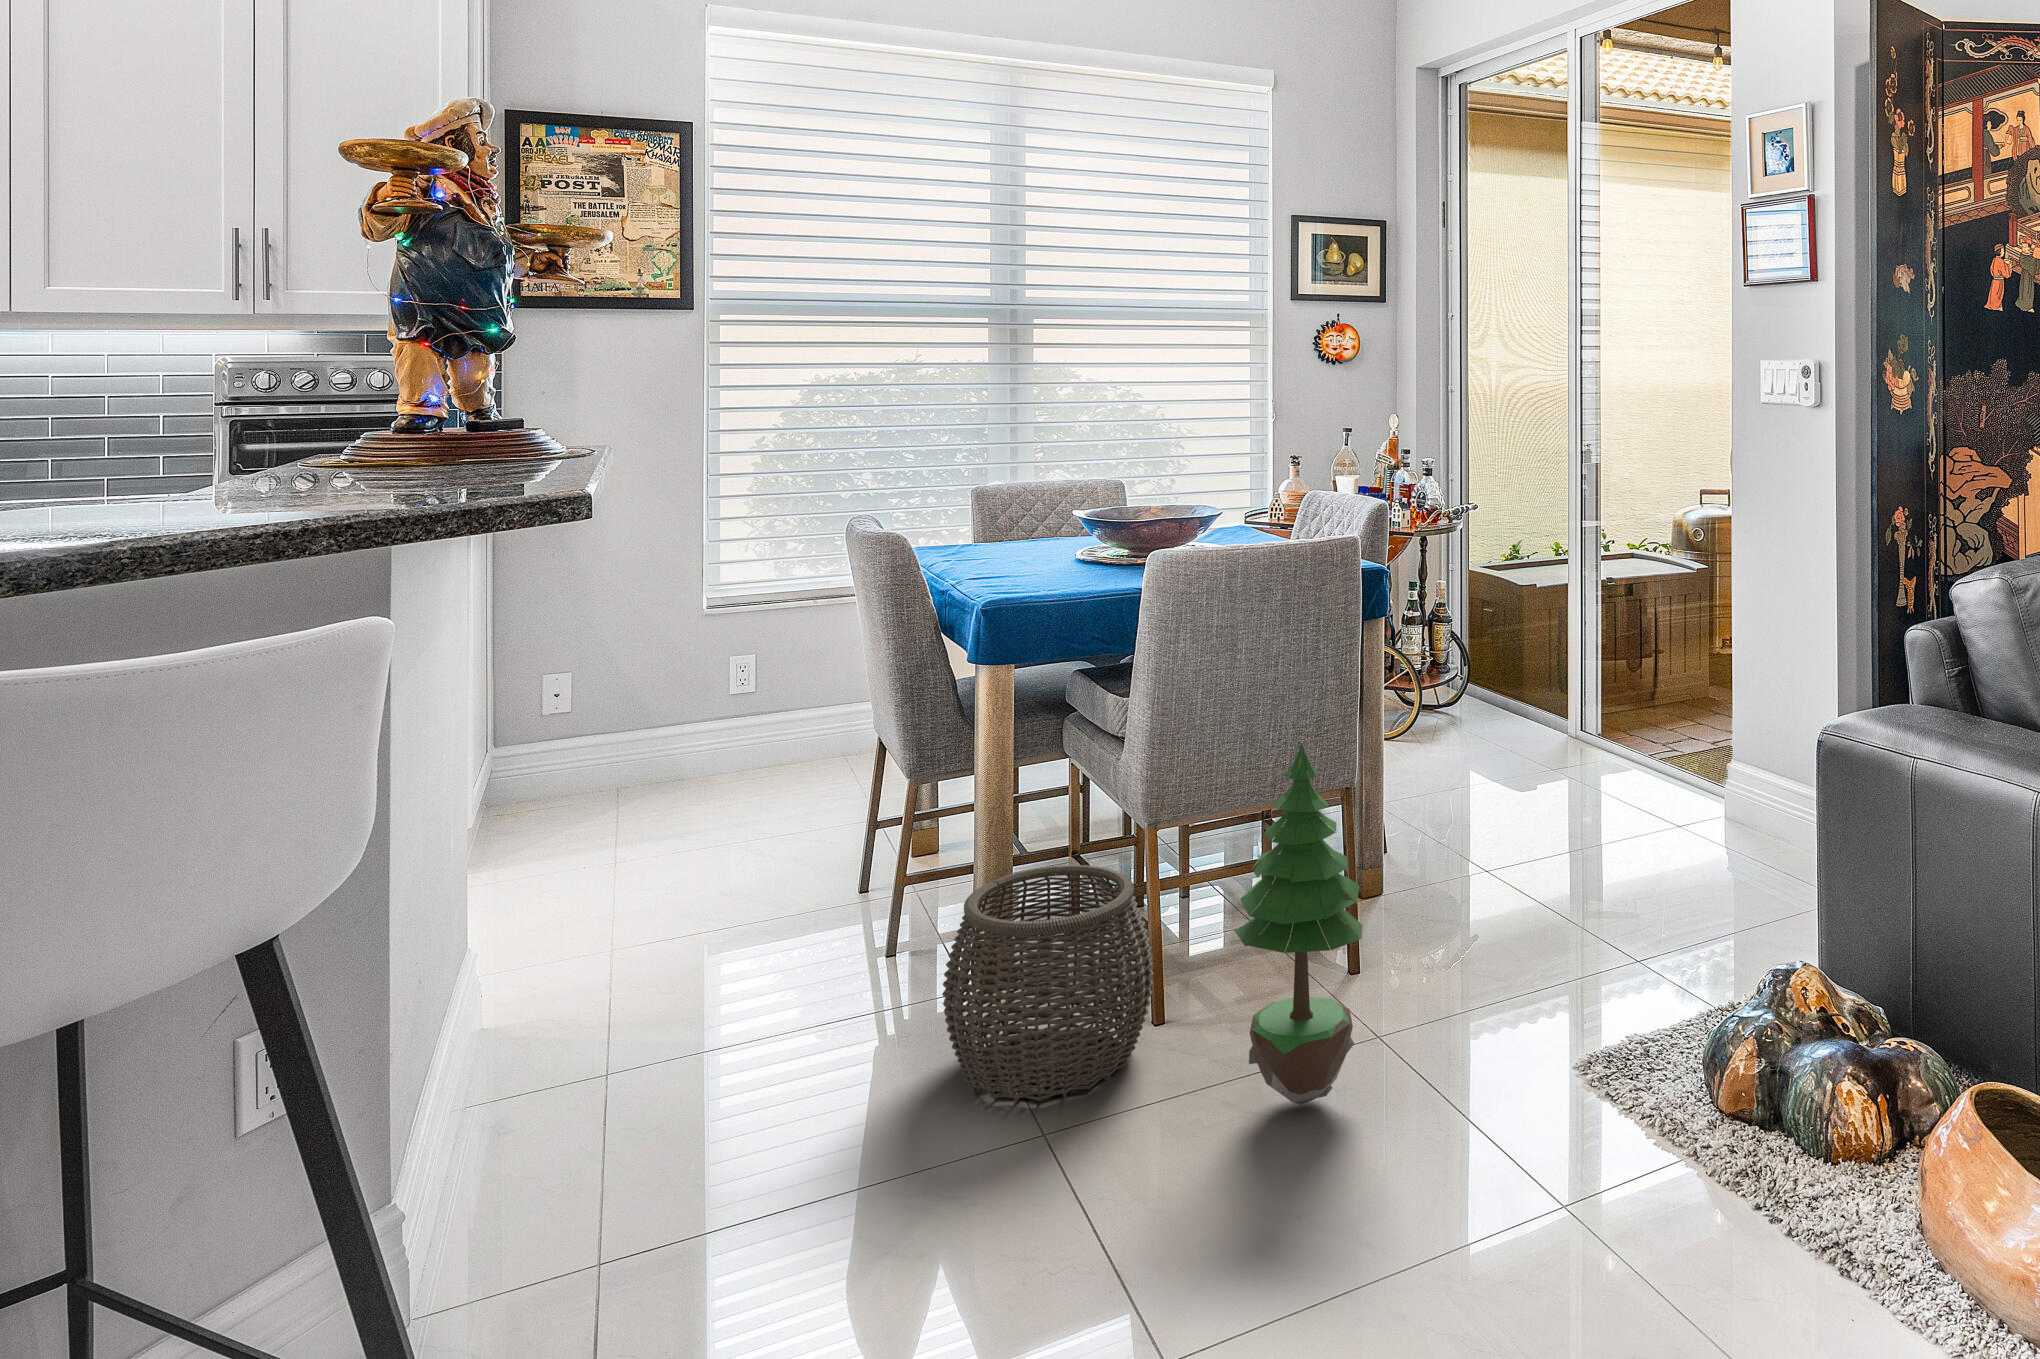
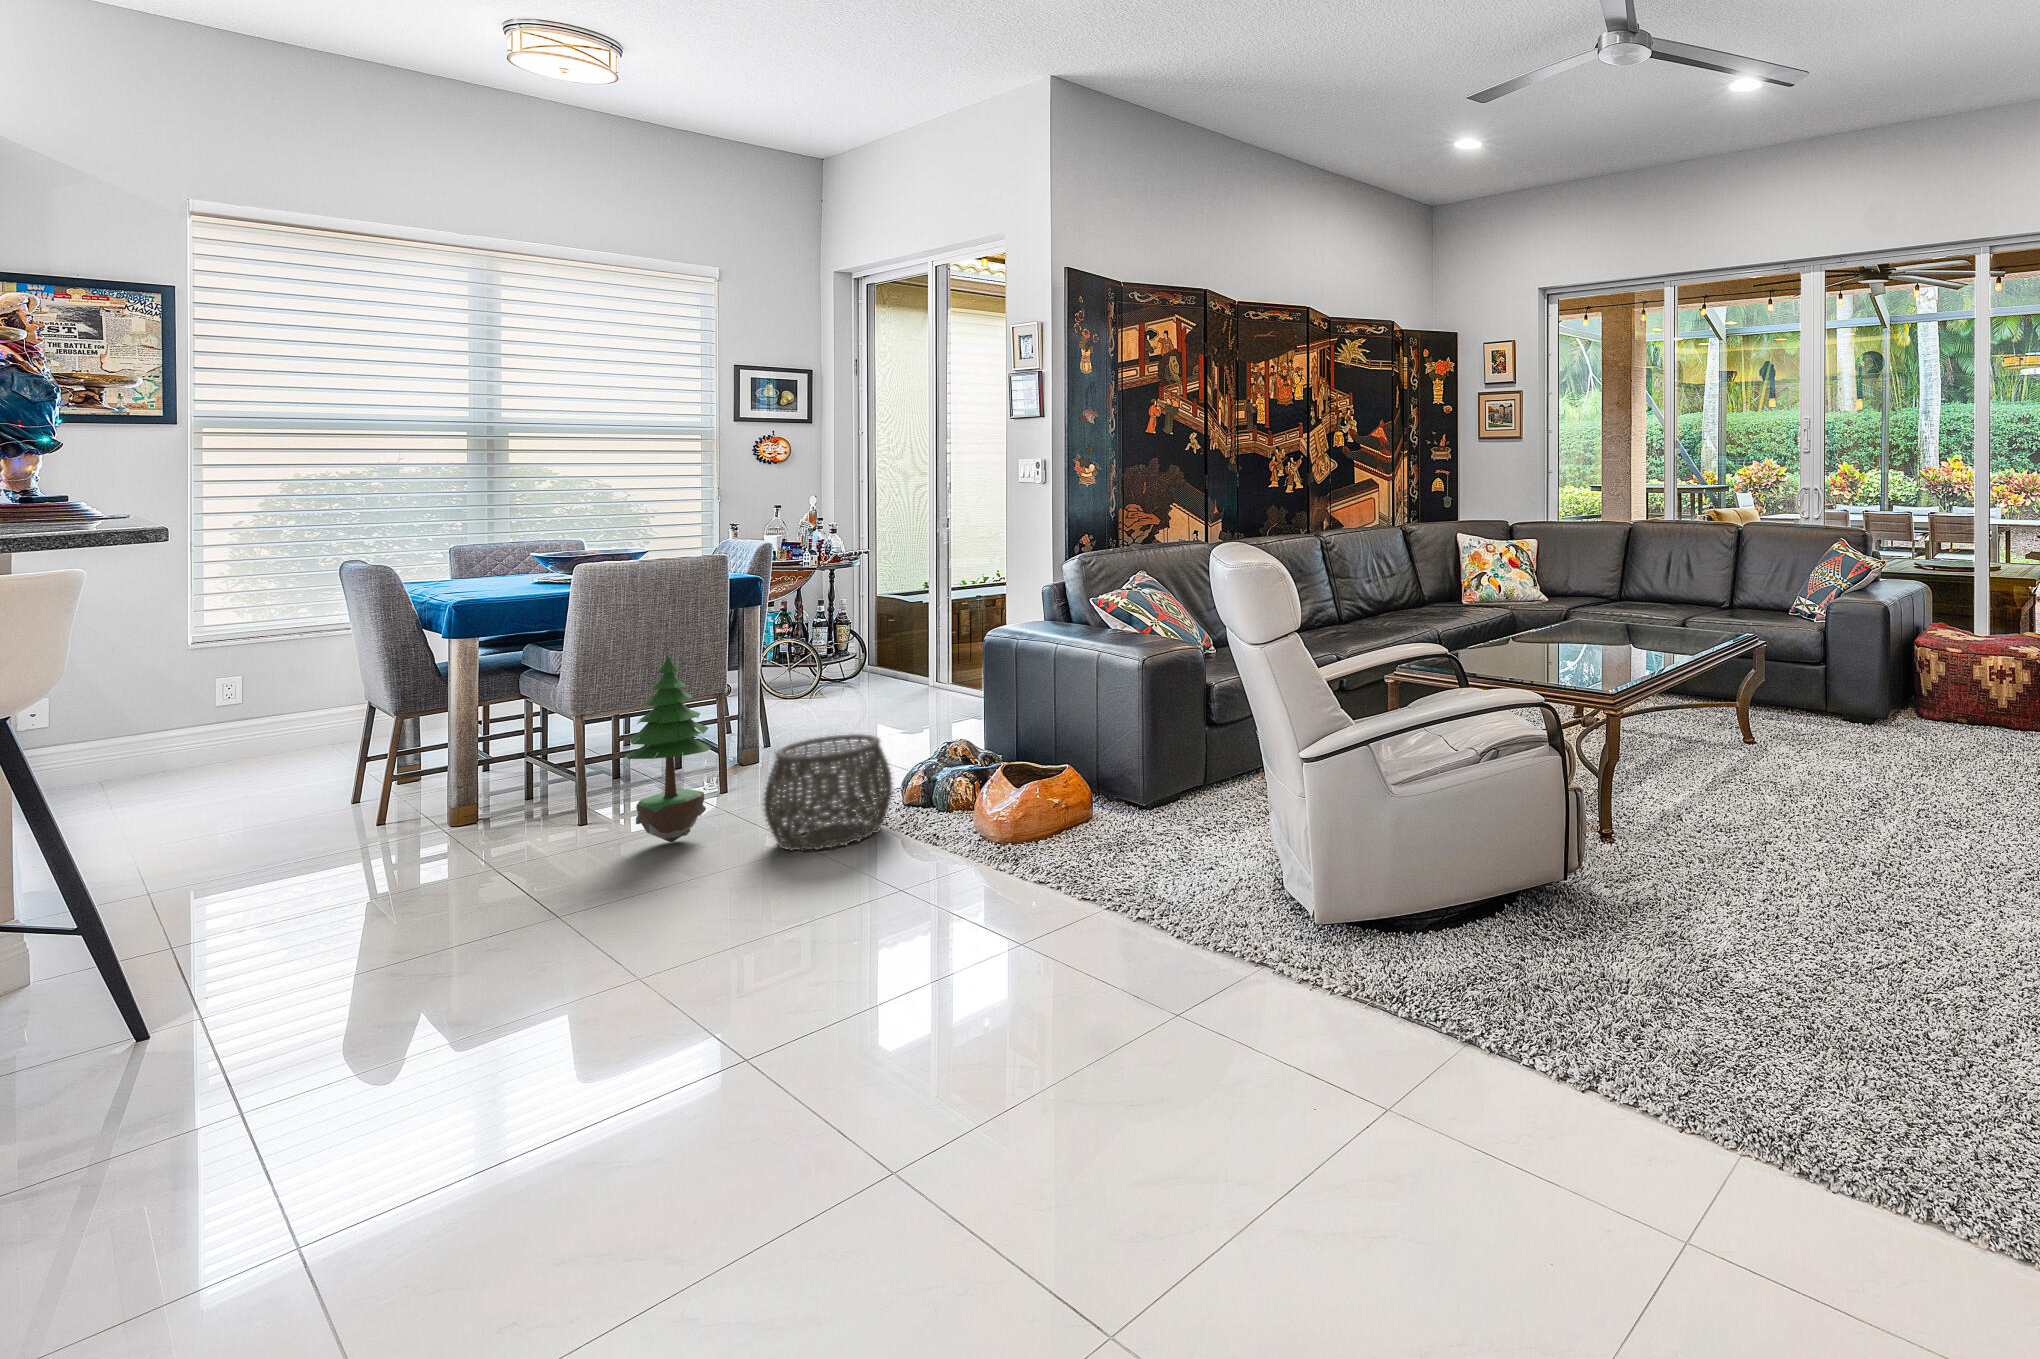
woven basket: present [942,865,1154,1102] -> present [763,734,893,851]

